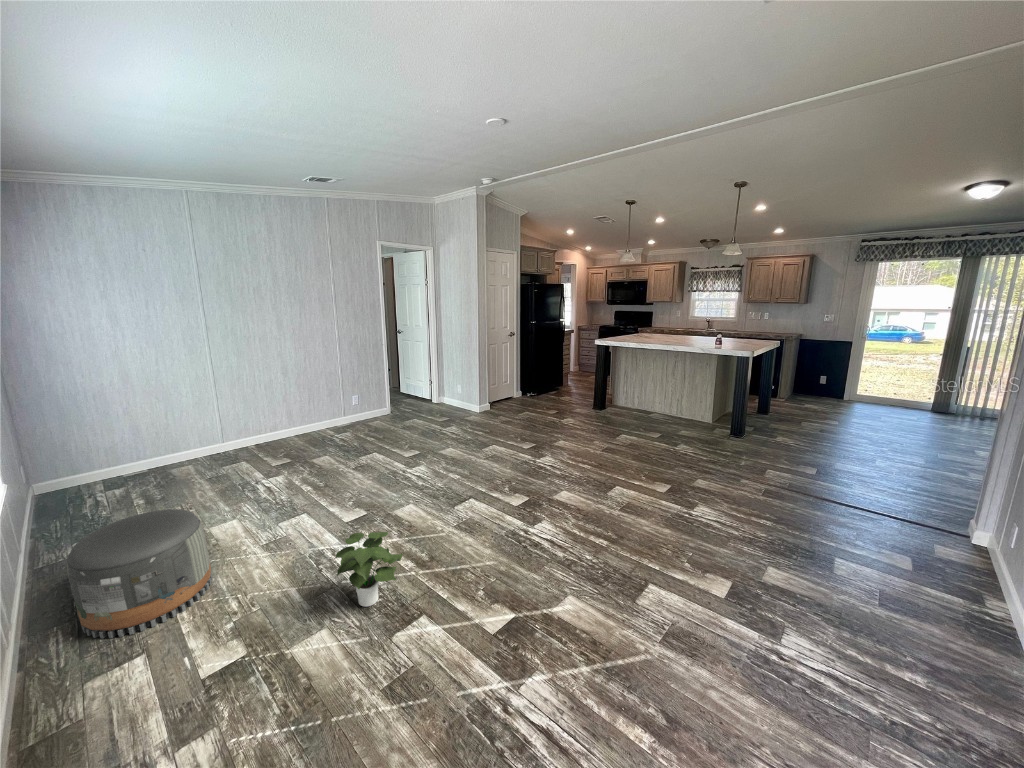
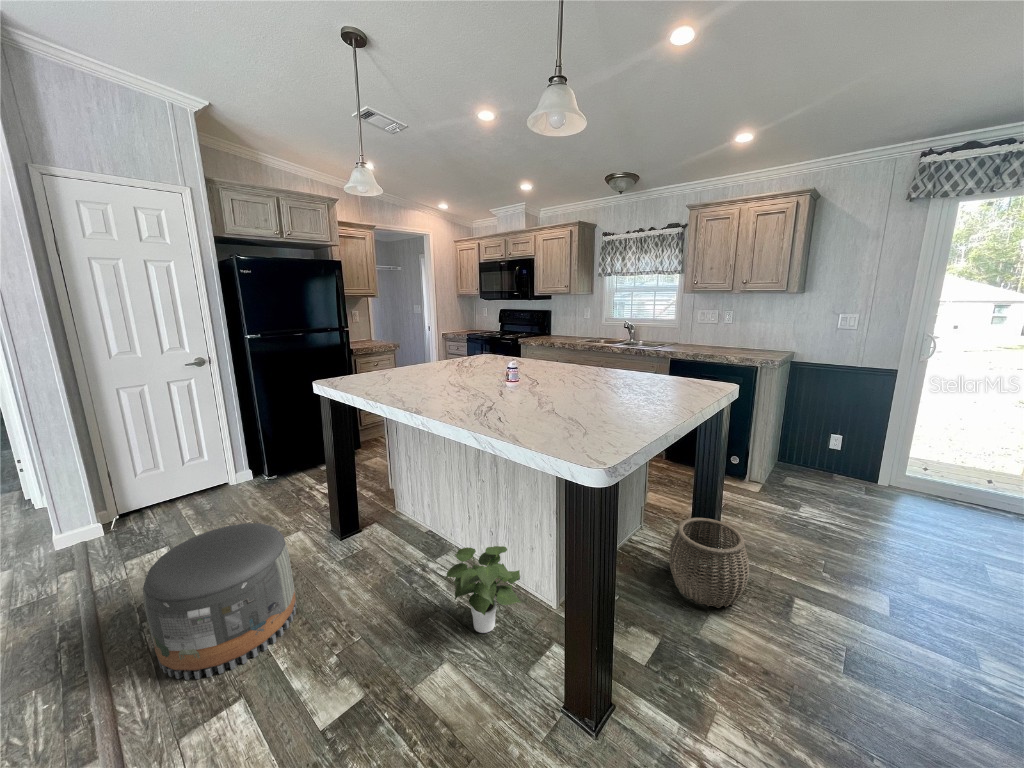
woven basket: none [544,511,609,590] -> present [669,518,749,608]

